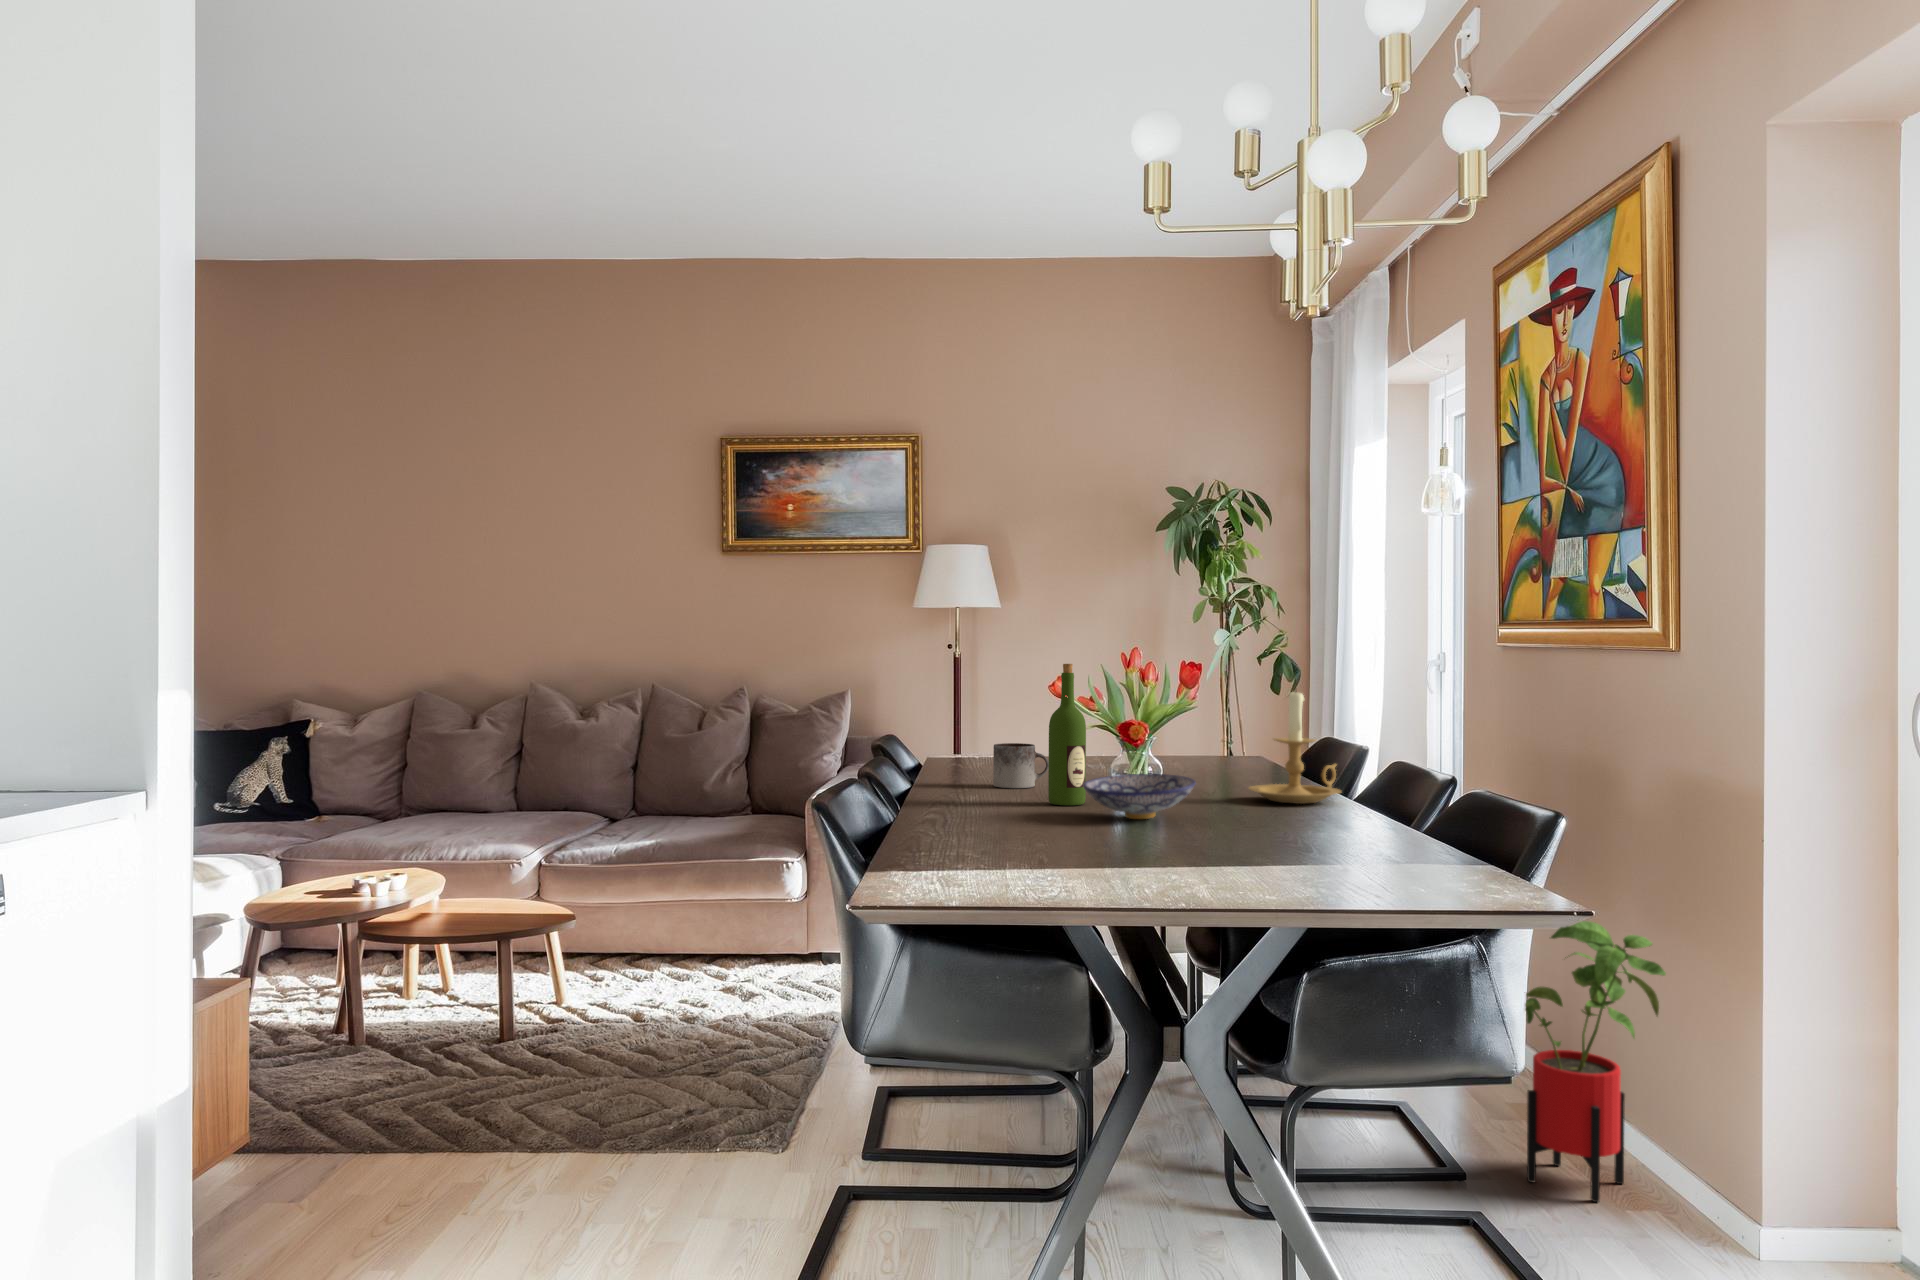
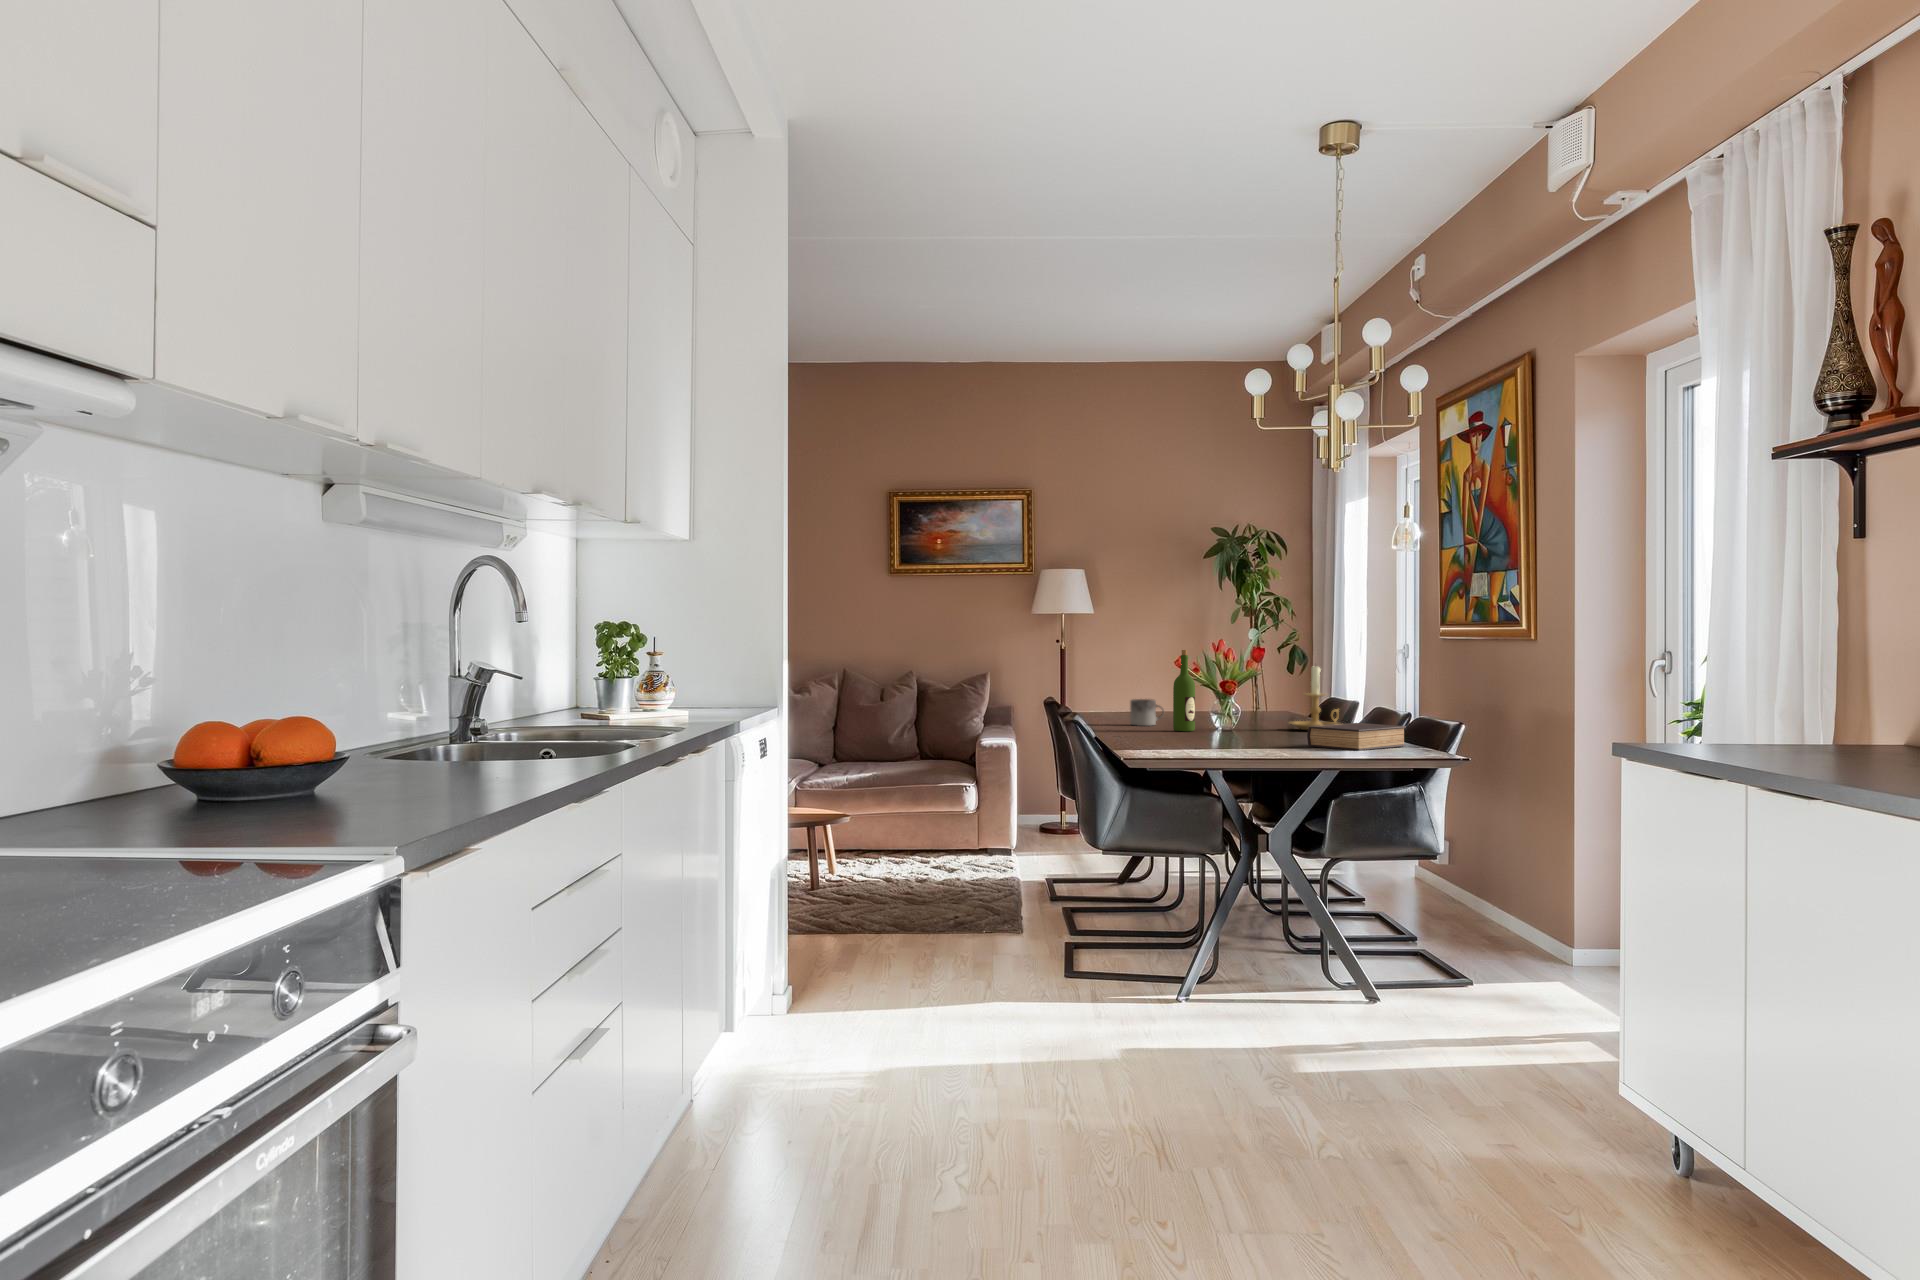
bowl: present [1083,774,1196,819] -> none [1199,712,1263,736]
book: none [1263,807,1459,876] -> present [1307,723,1406,751]
house plant: present [1525,921,1666,1202] -> none [1420,793,1524,950]

